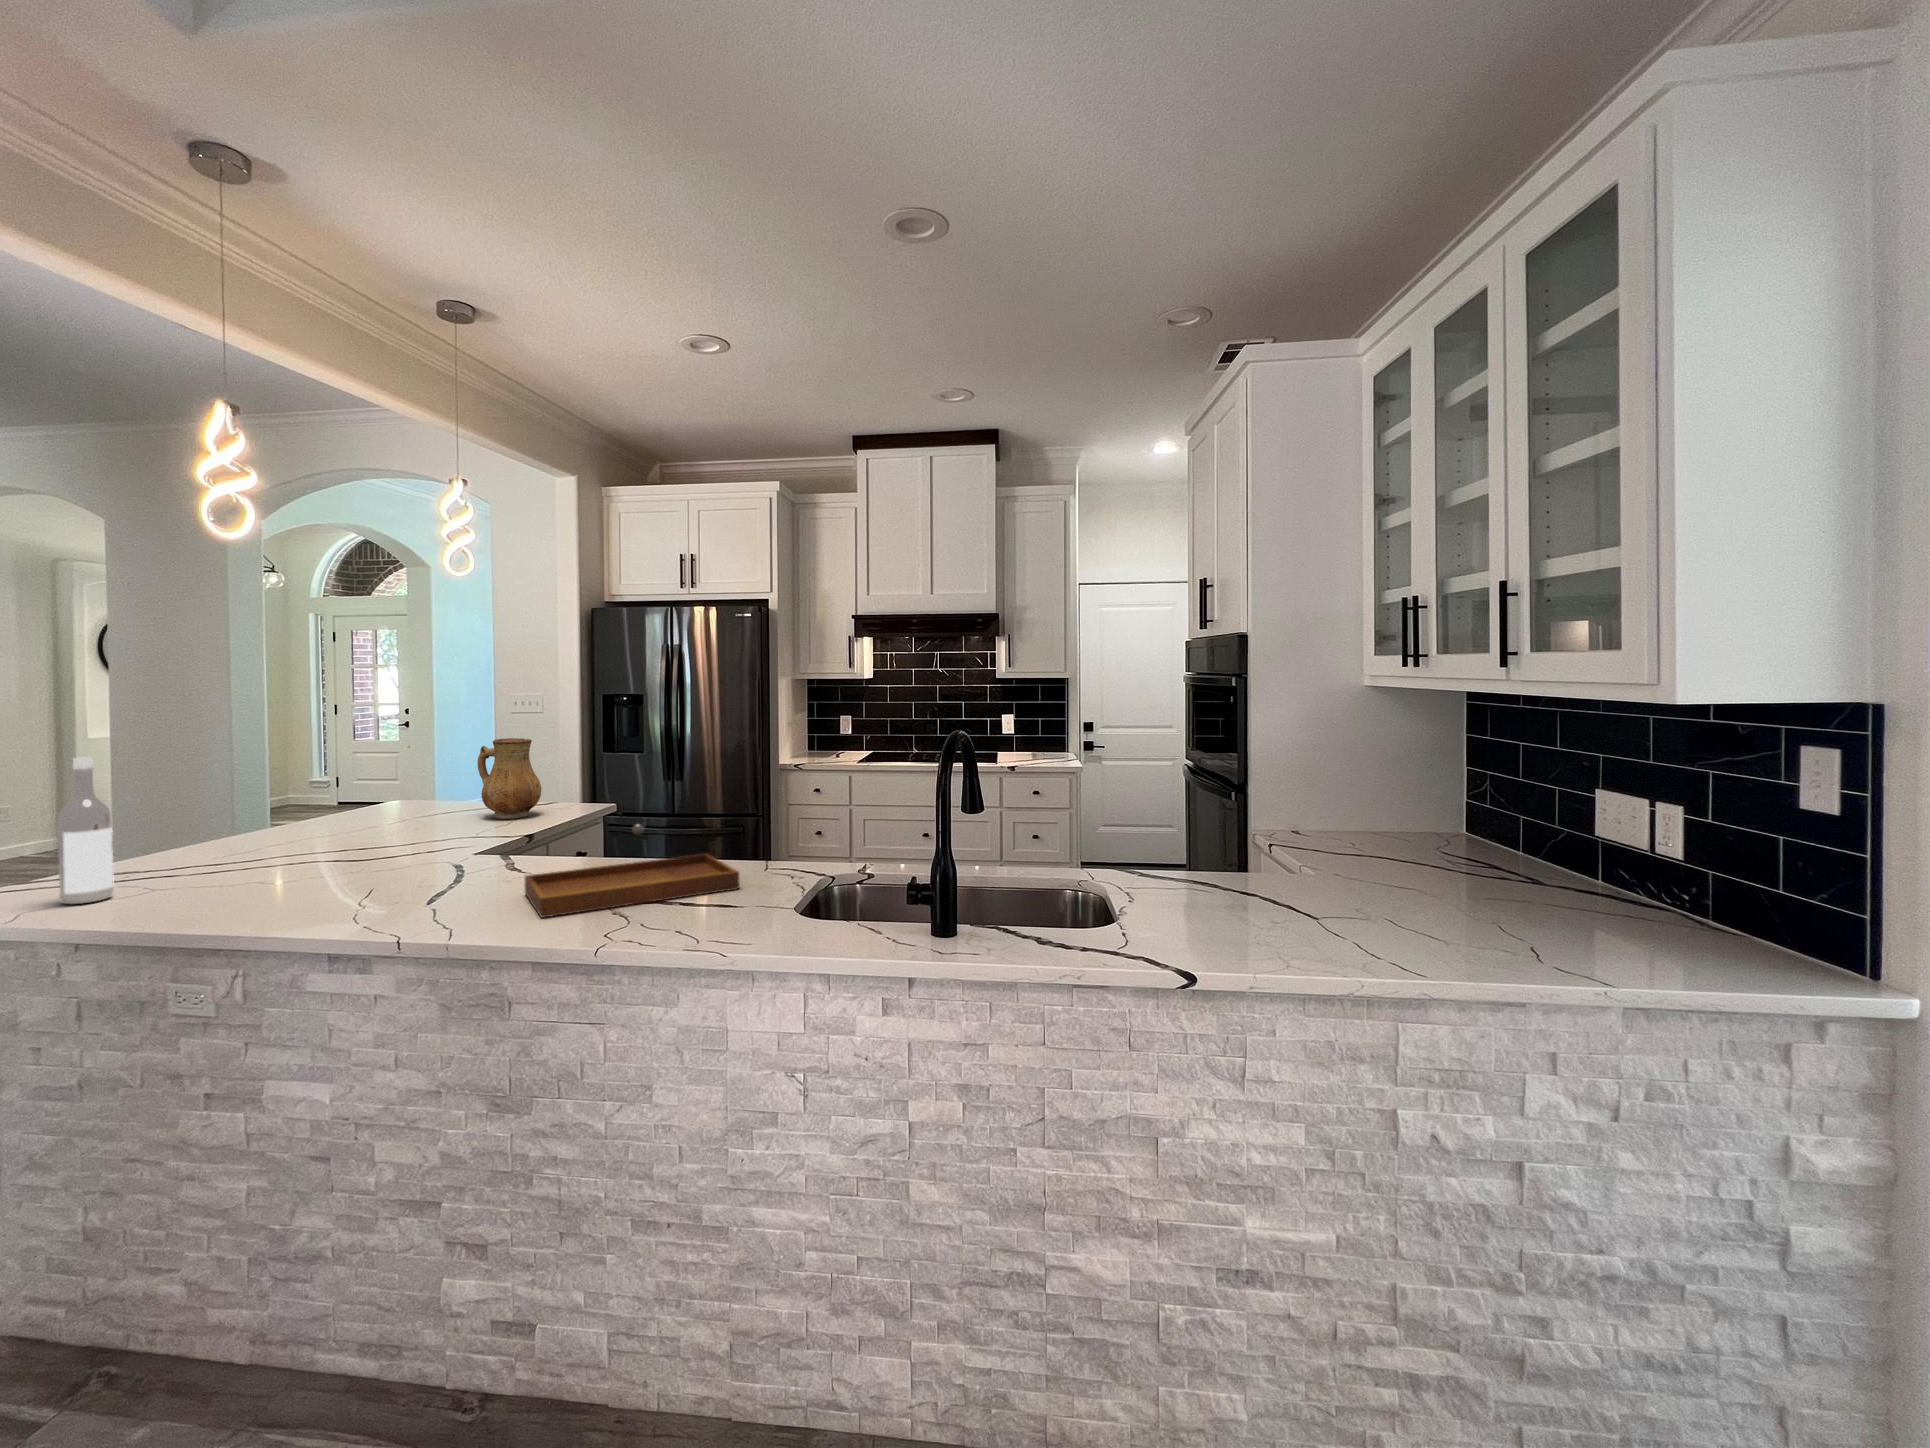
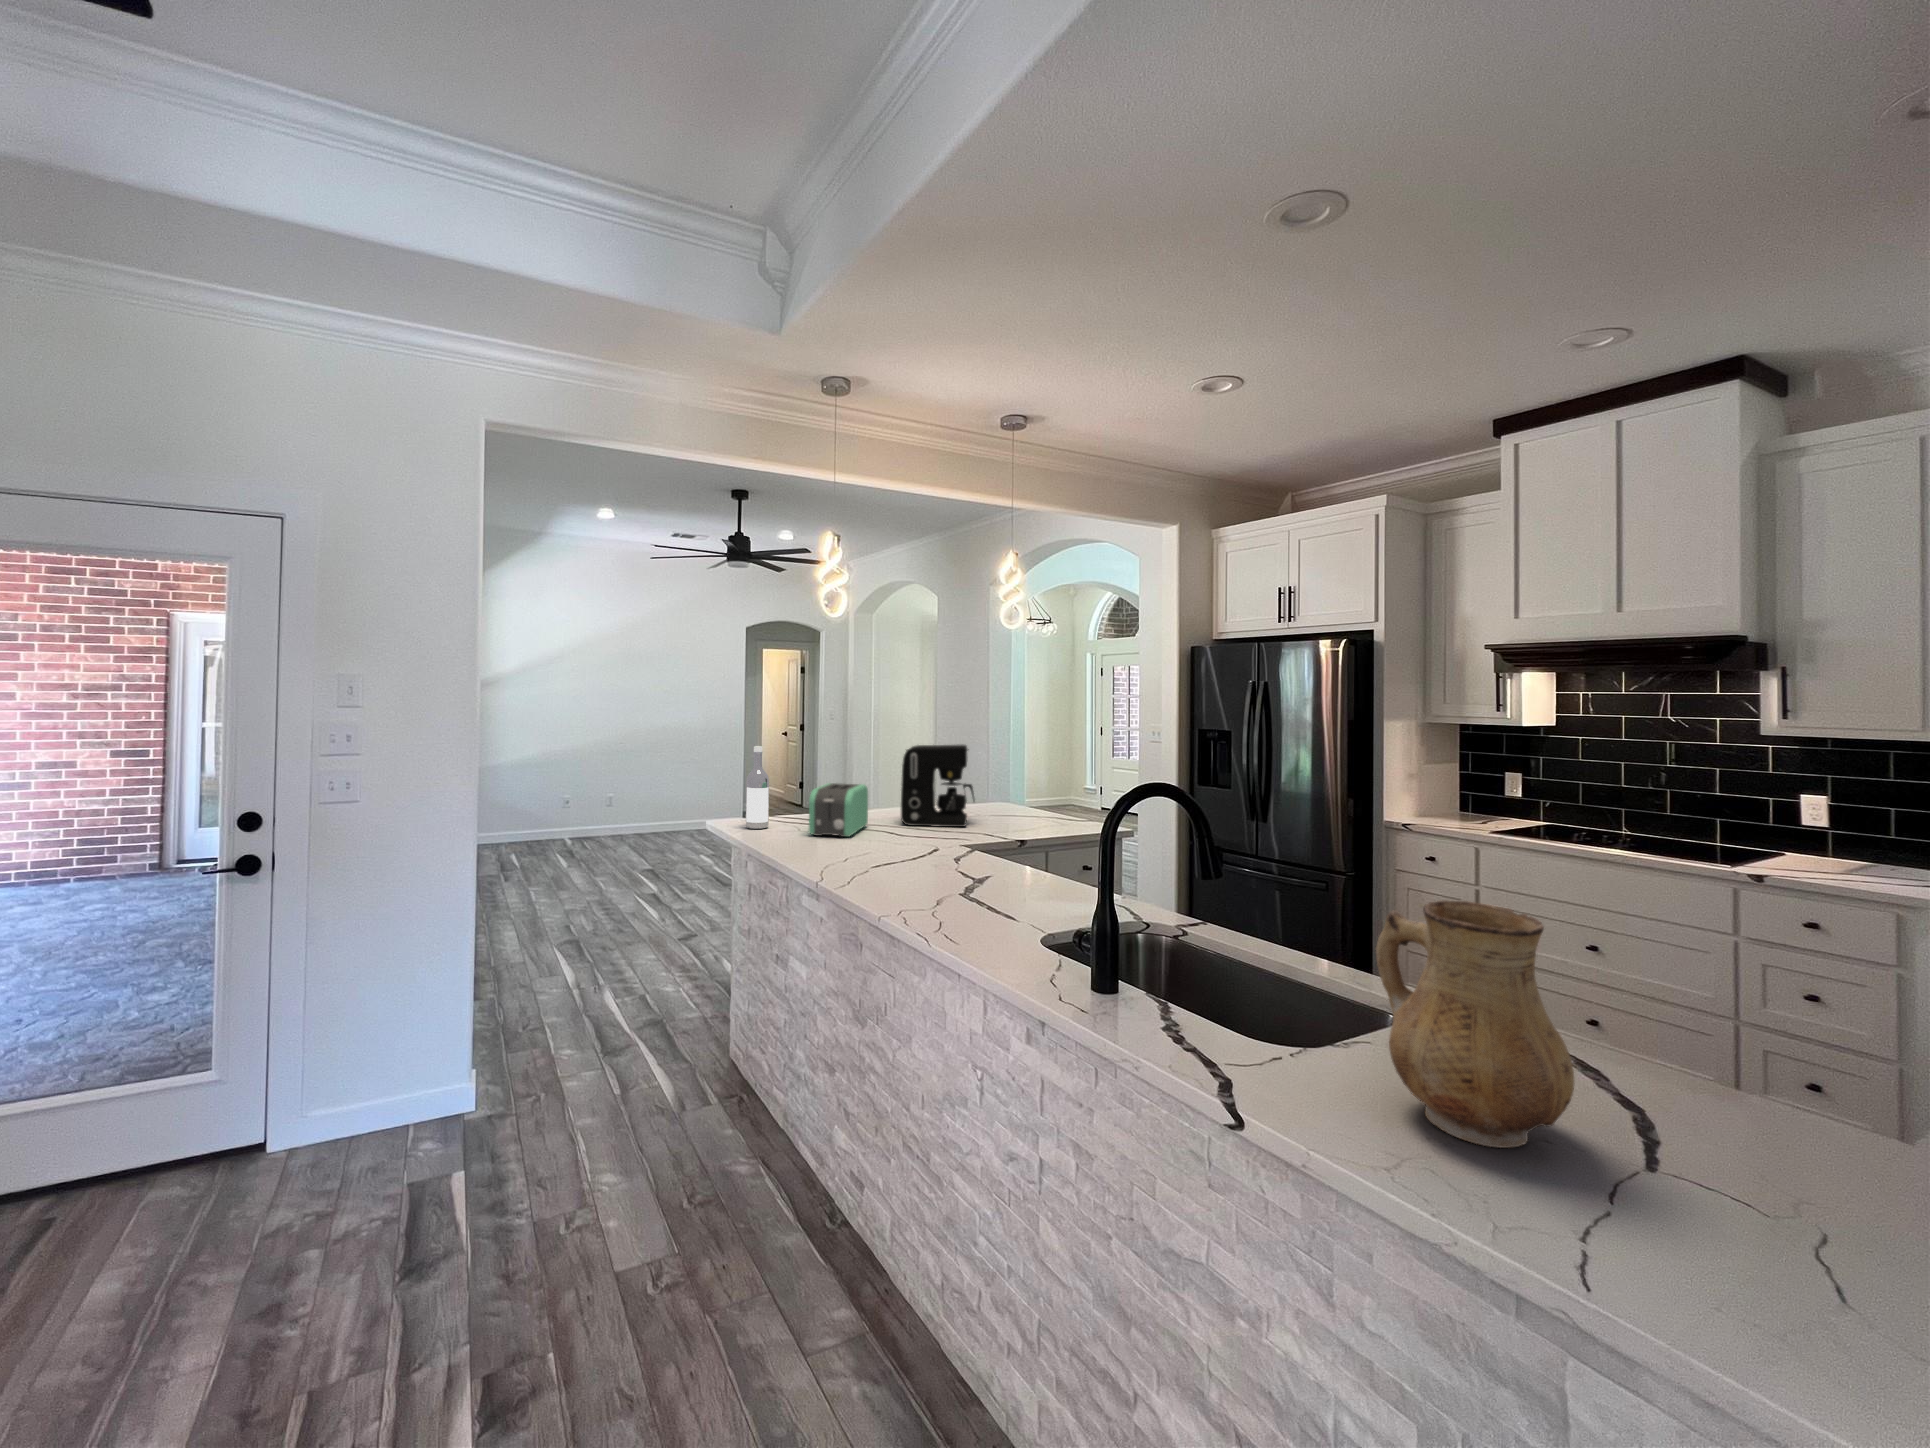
coffee maker: none [330,730,449,849] -> present [901,745,974,827]
ceramic pitcher: present [477,738,541,819] -> present [1376,900,1574,1148]
toaster: none [222,799,316,888] -> present [809,783,868,837]
tray: present [525,824,739,918] -> none [885,832,1055,905]

